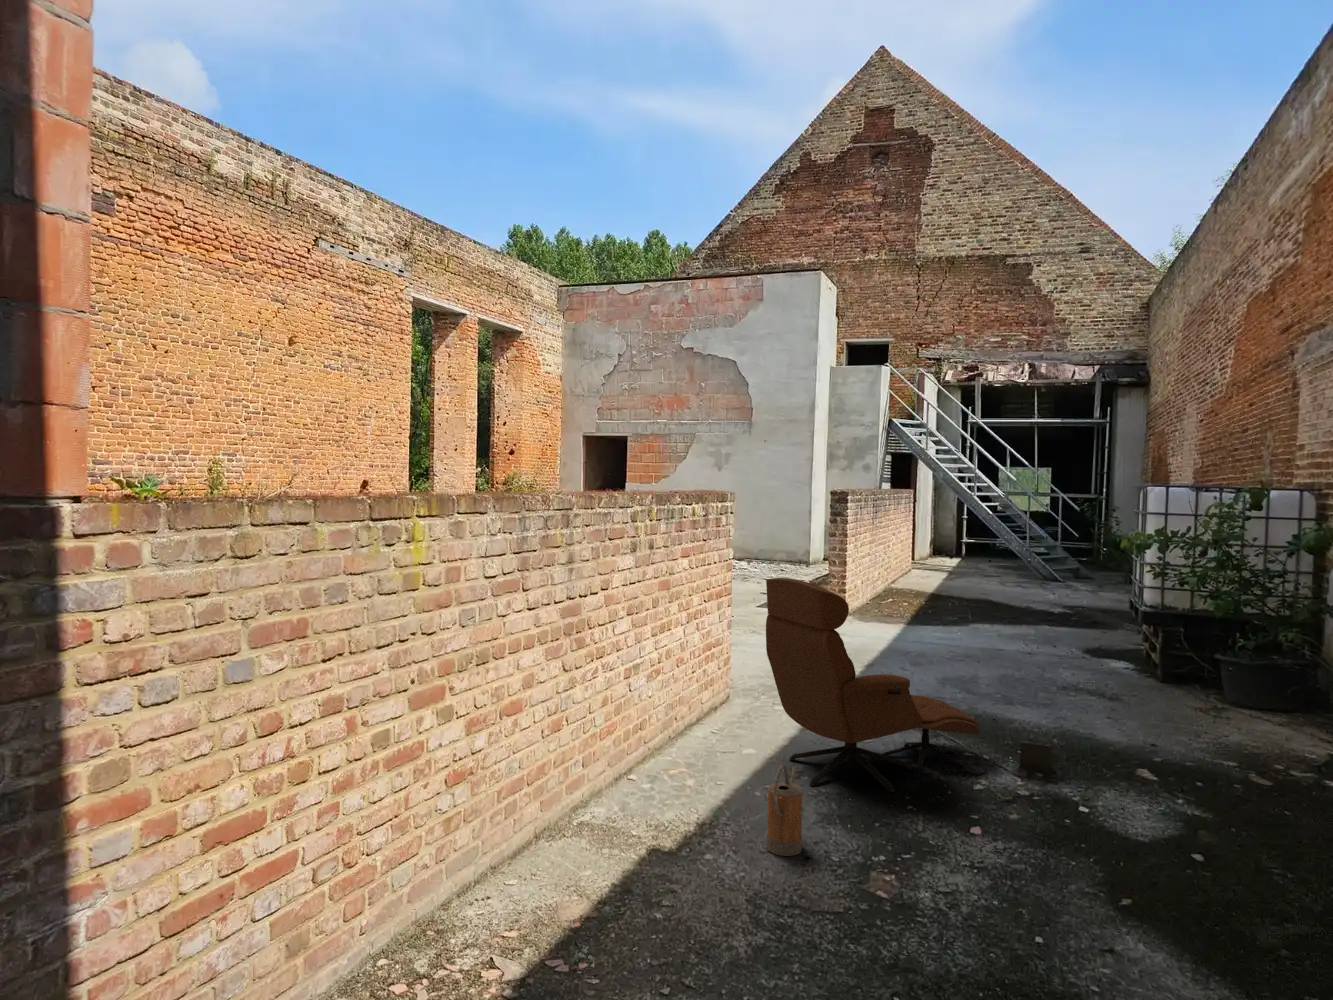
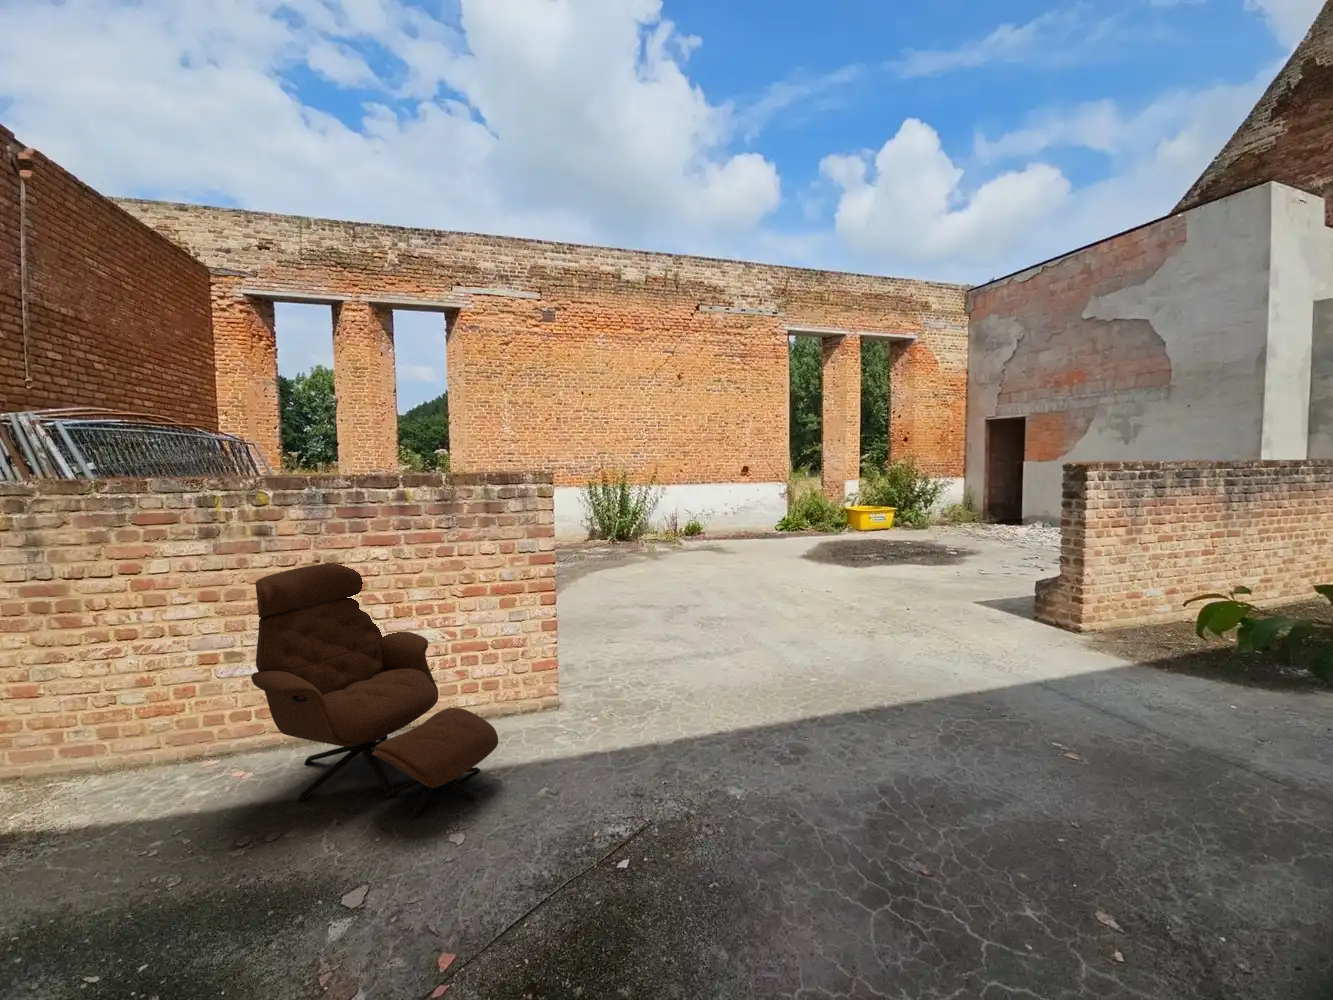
watering can: present [767,764,803,856] -> none [75,720,162,802]

